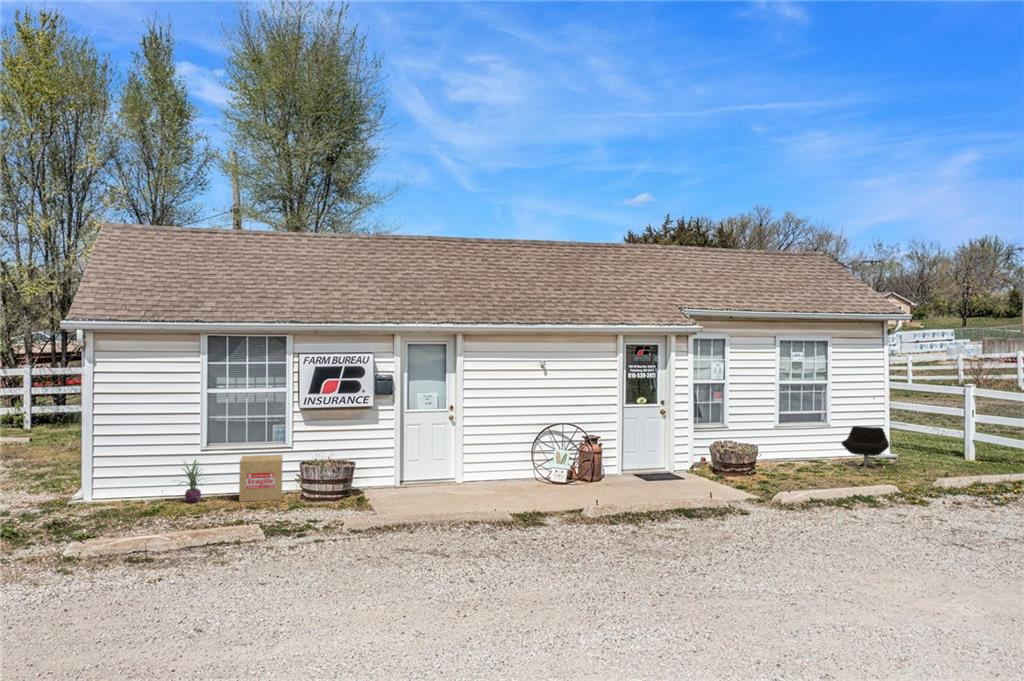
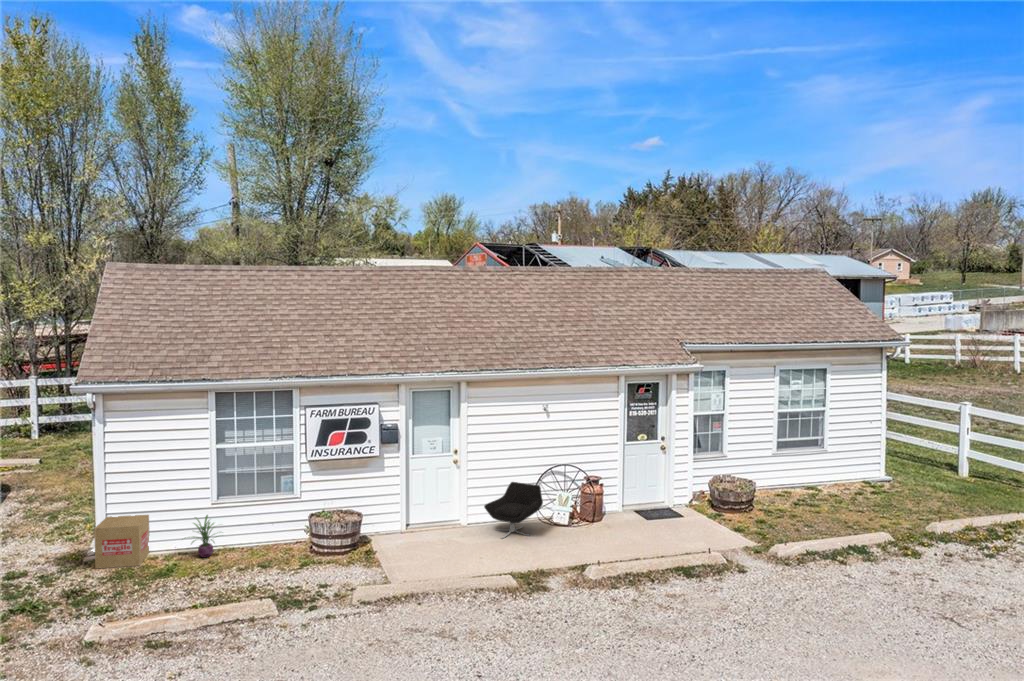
lounge chair: present [841,426,889,468] -> present [484,482,543,539]
cardboard box: present [239,455,282,502] -> present [94,515,150,568]

